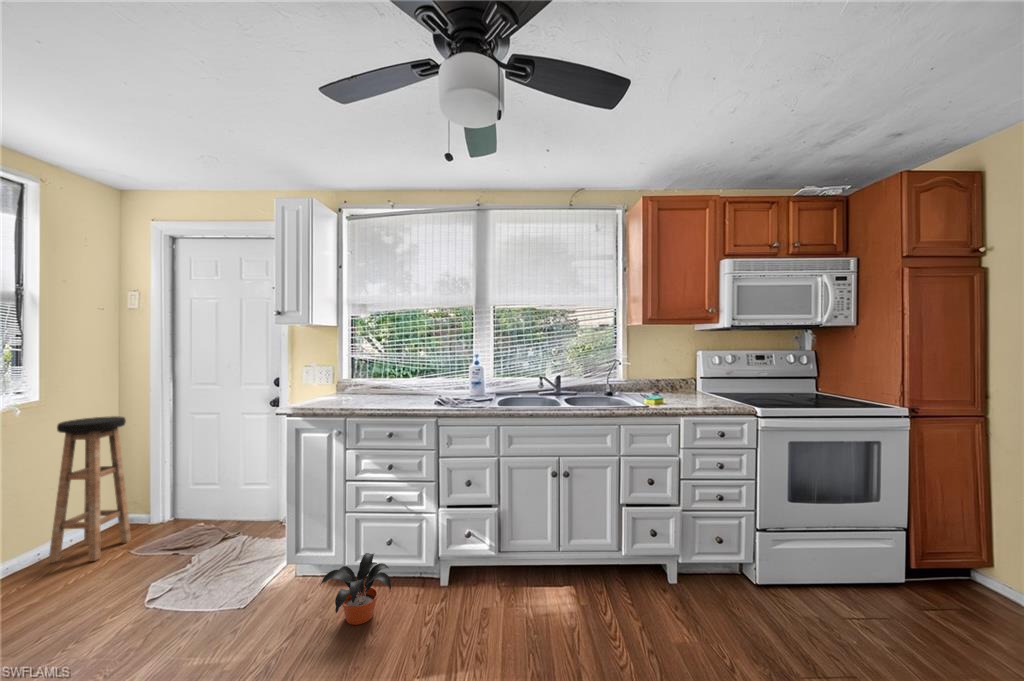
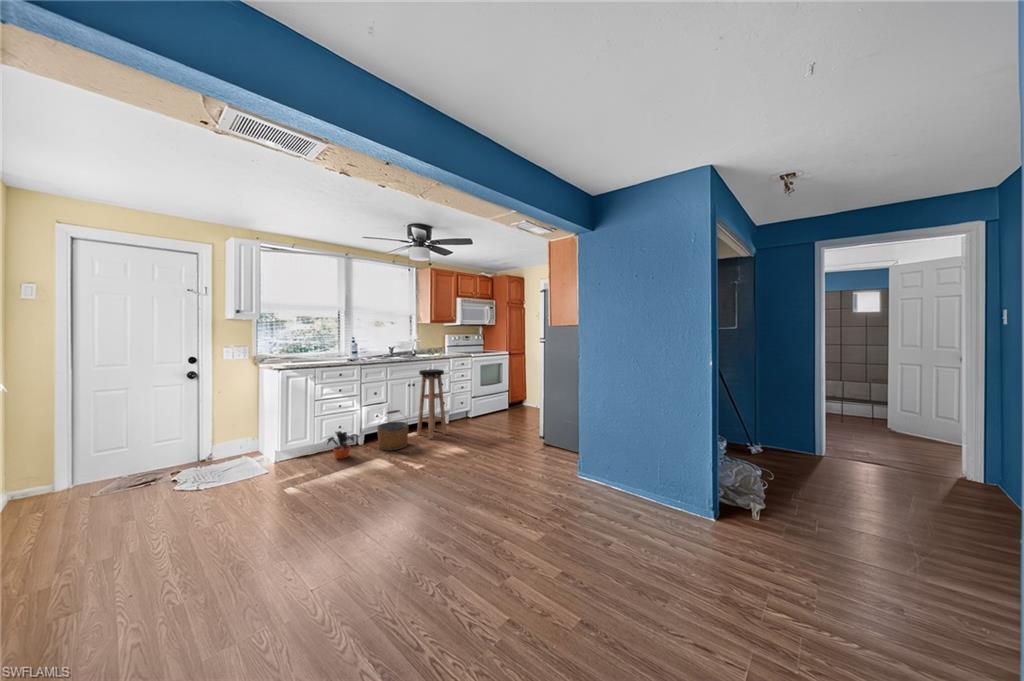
bar stool: present [48,416,131,563] -> present [417,369,446,439]
bucket: none [432,540,508,651] -> present [377,410,408,451]

